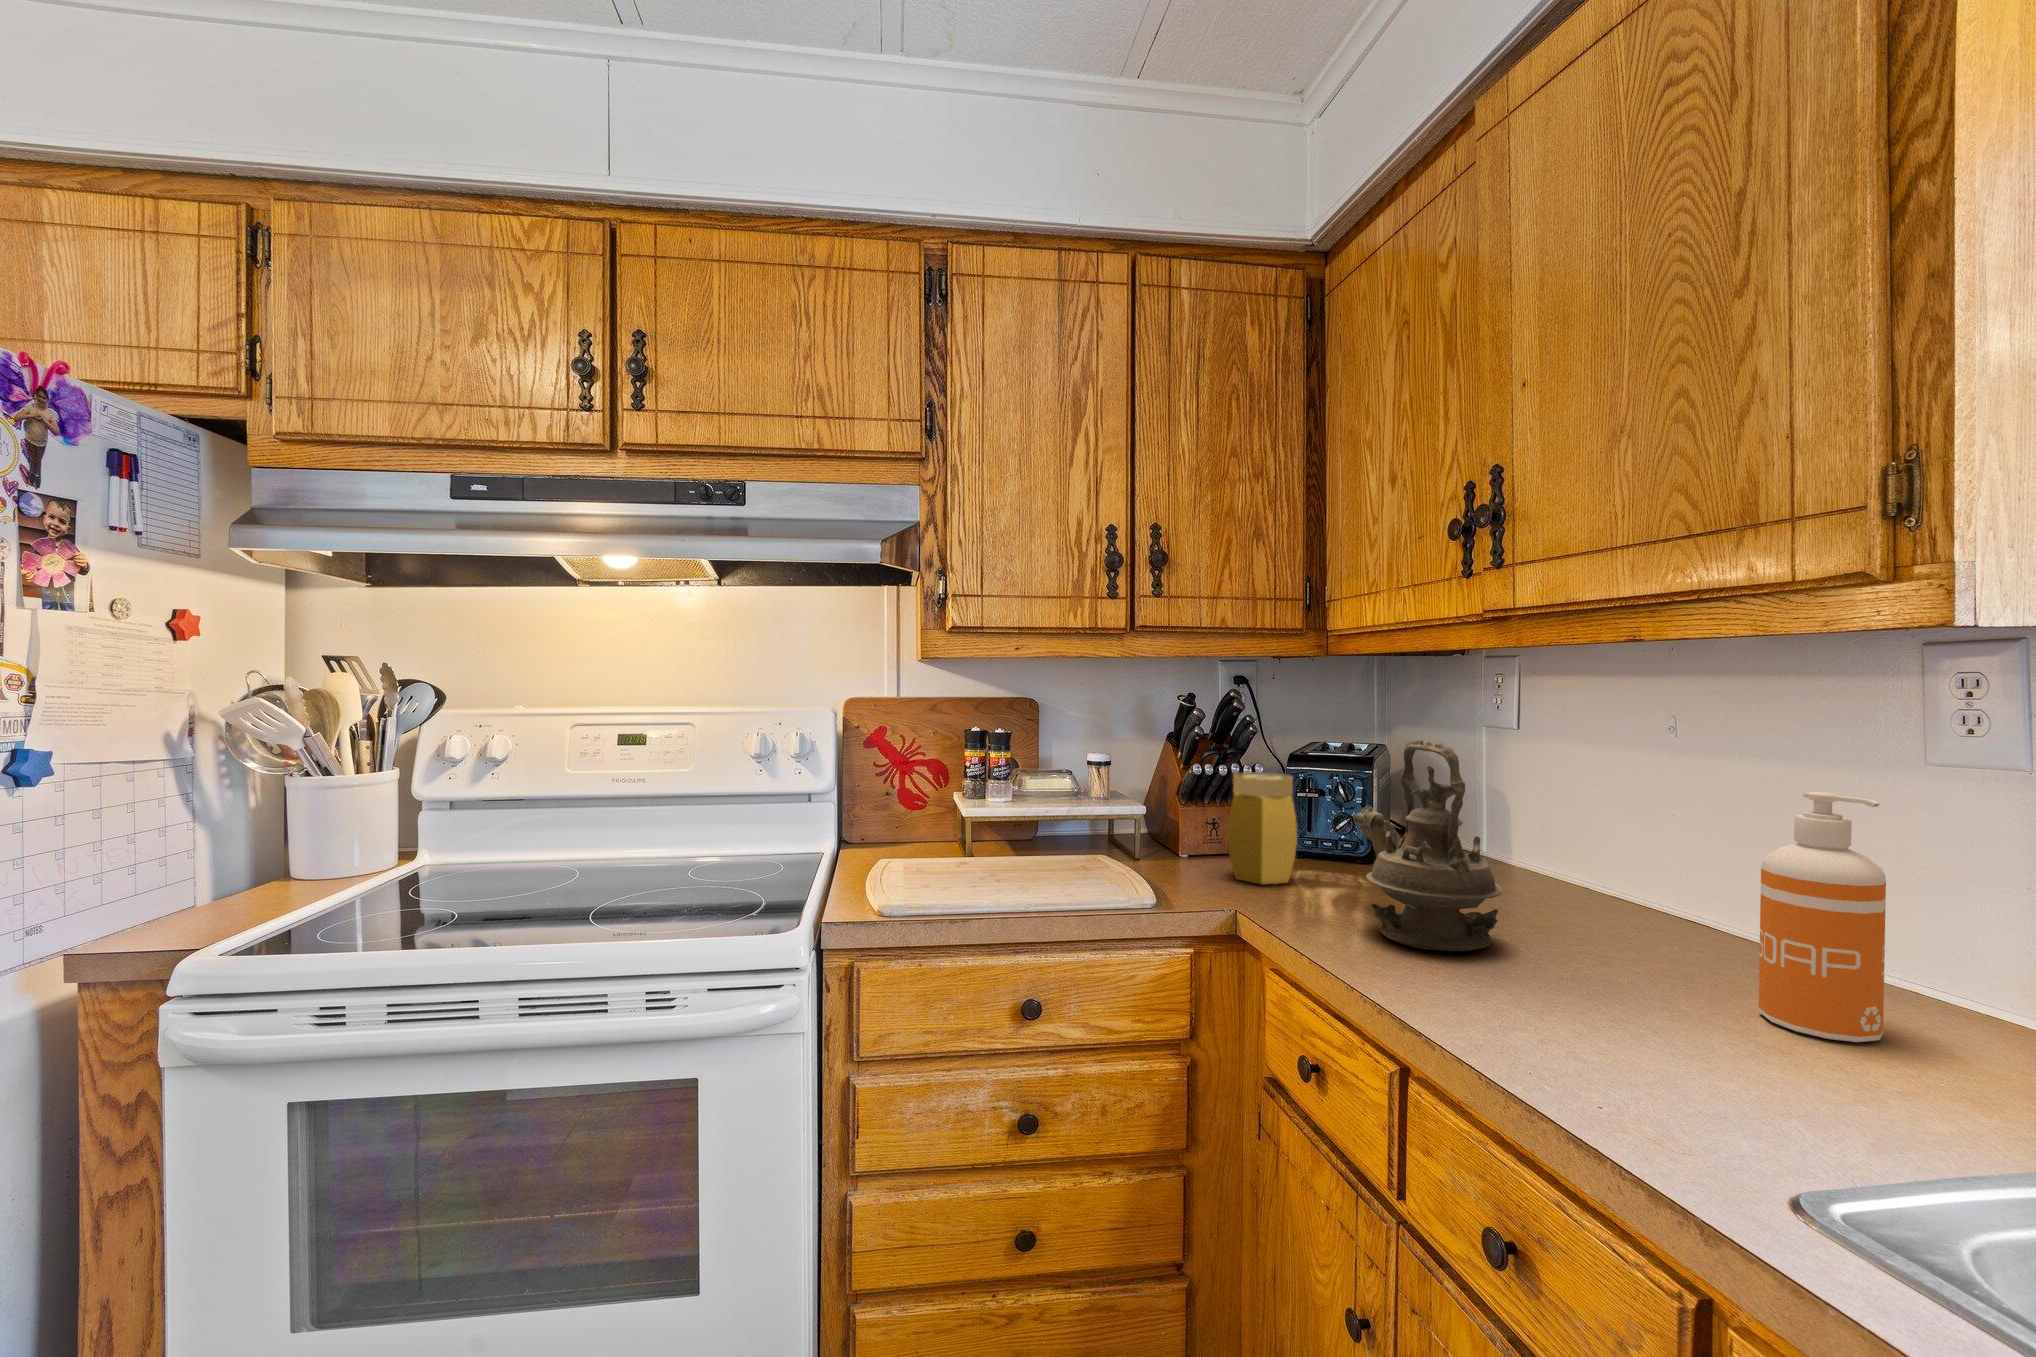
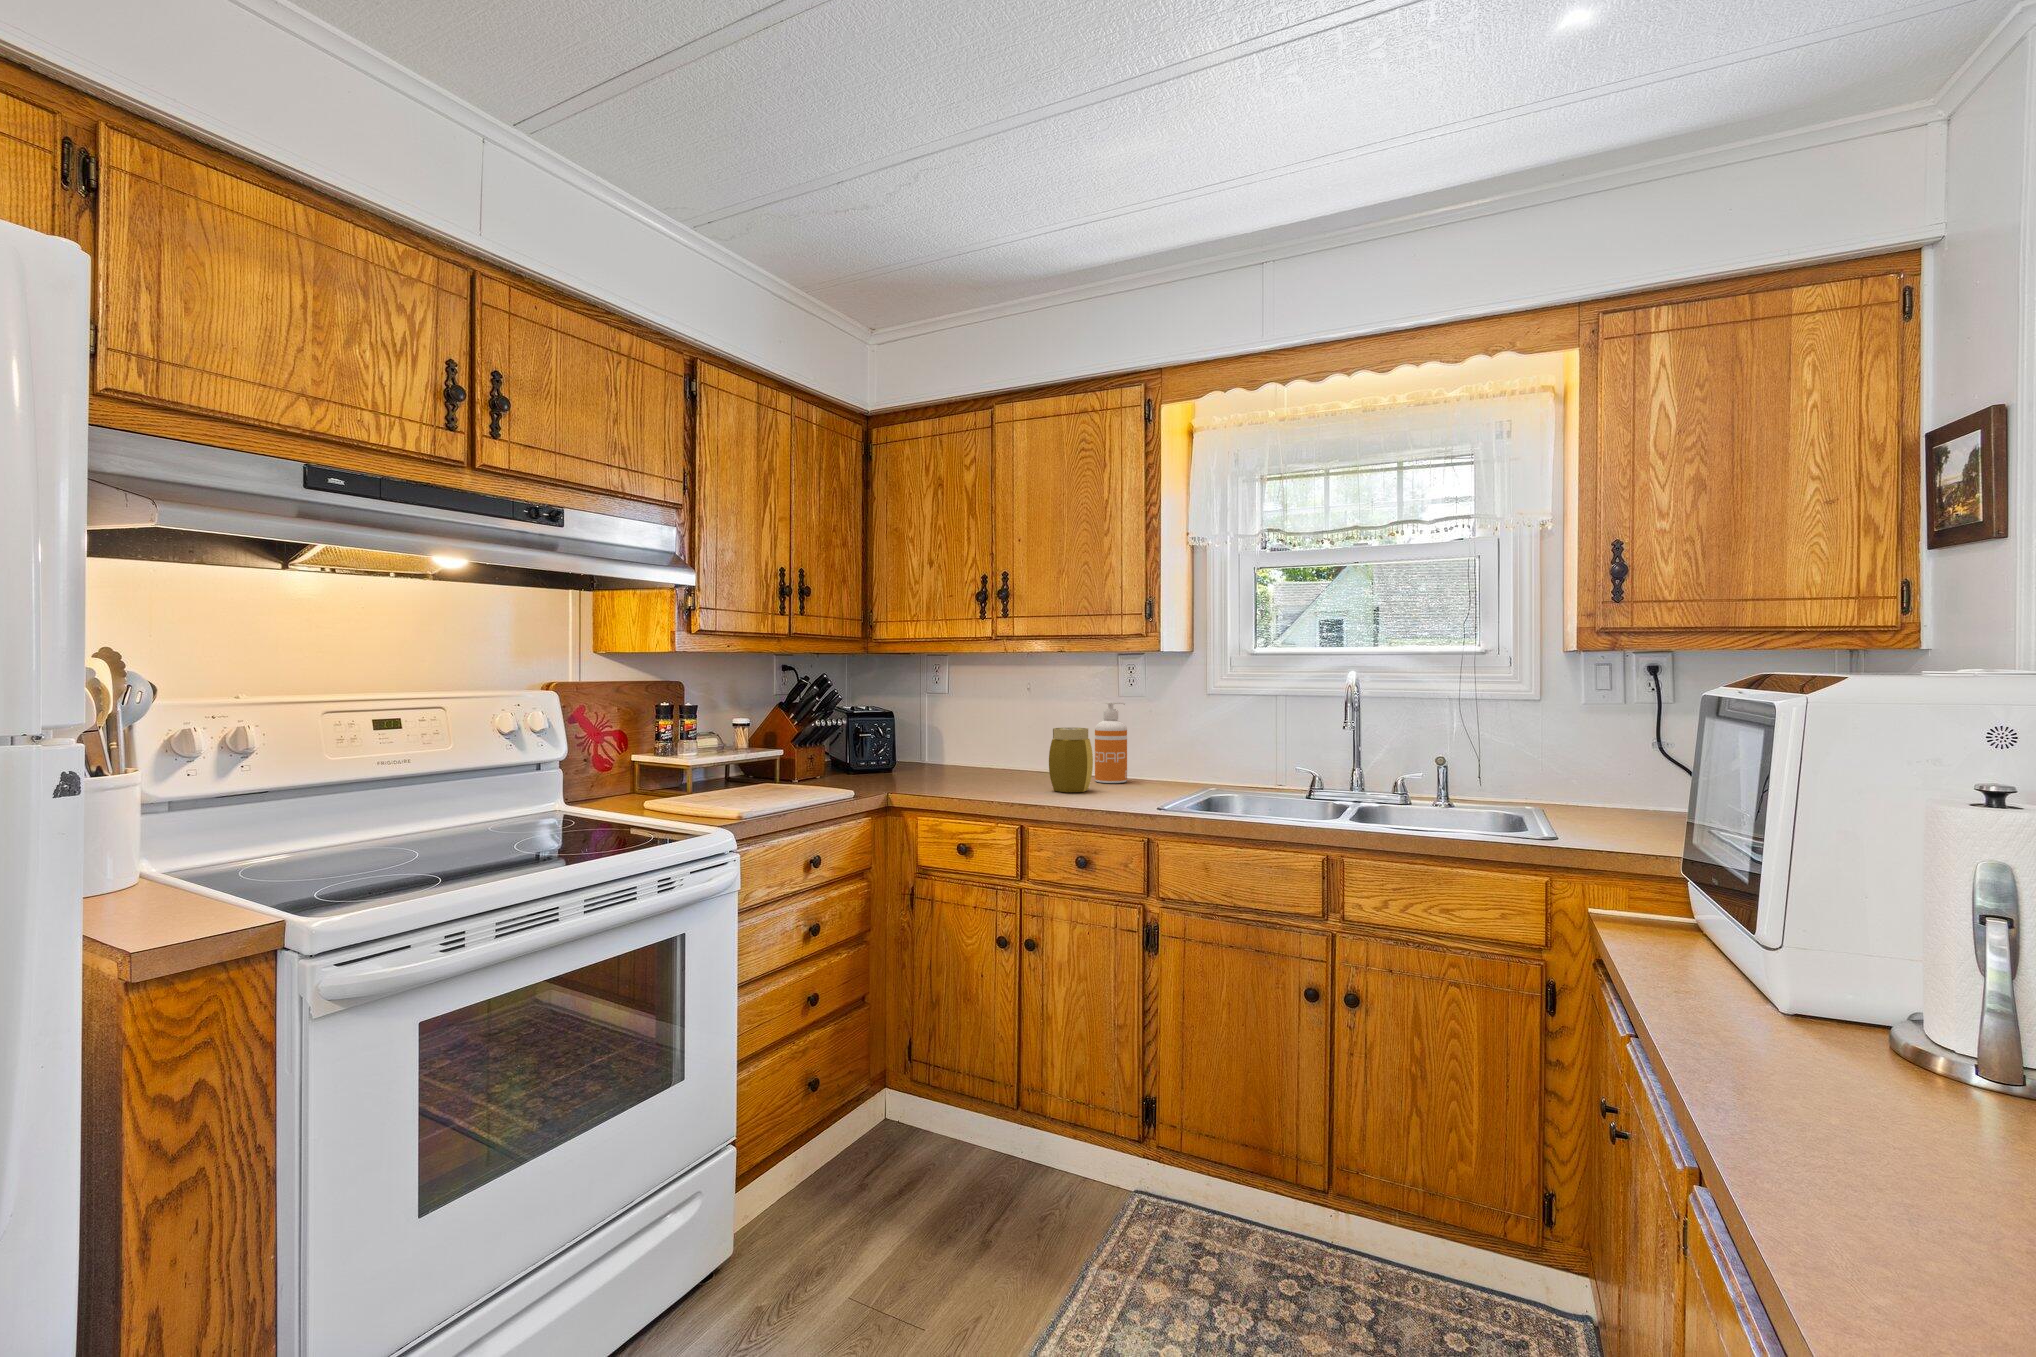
teapot: present [1353,740,1503,951] -> none [928,693,1013,785]
jar: present [1228,773,1297,884] -> present [1049,728,1093,792]

